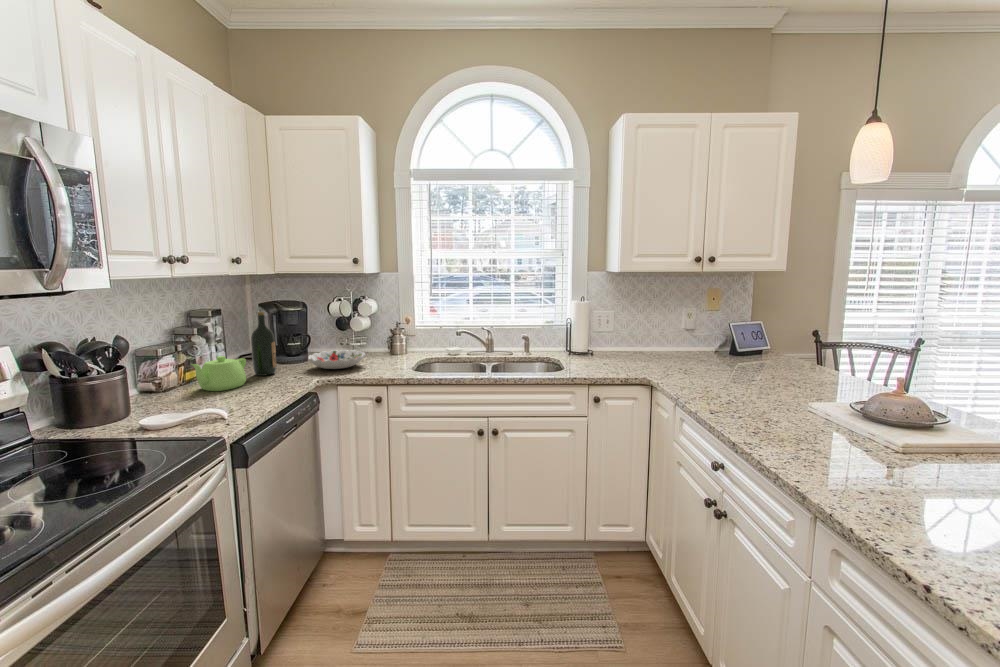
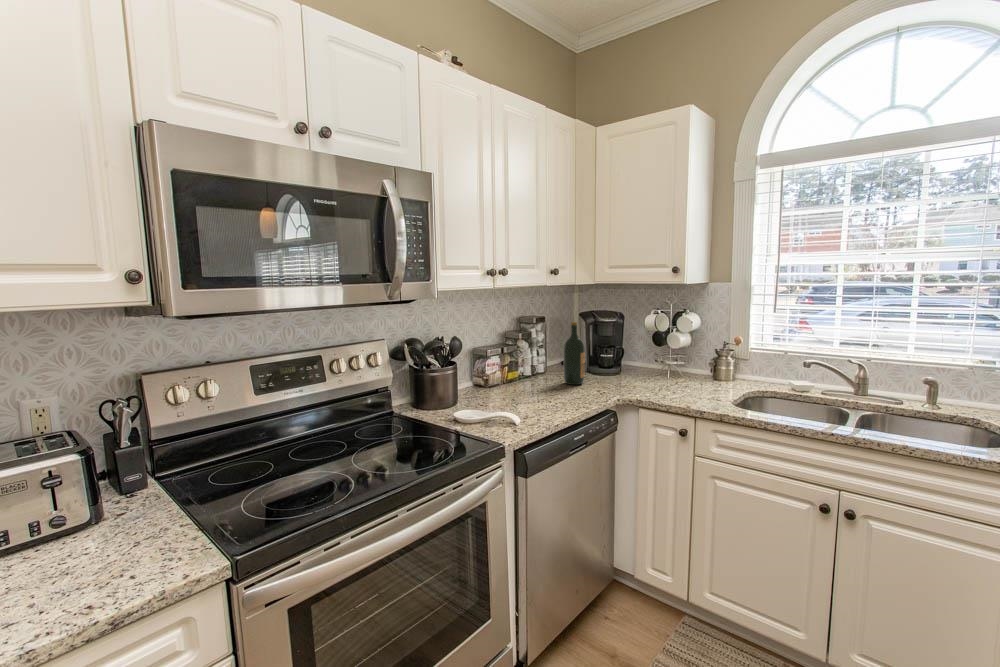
decorative bowl: present [308,350,365,369] -> none [615,367,677,389]
teapot: present [191,356,246,391] -> none [508,362,556,394]

